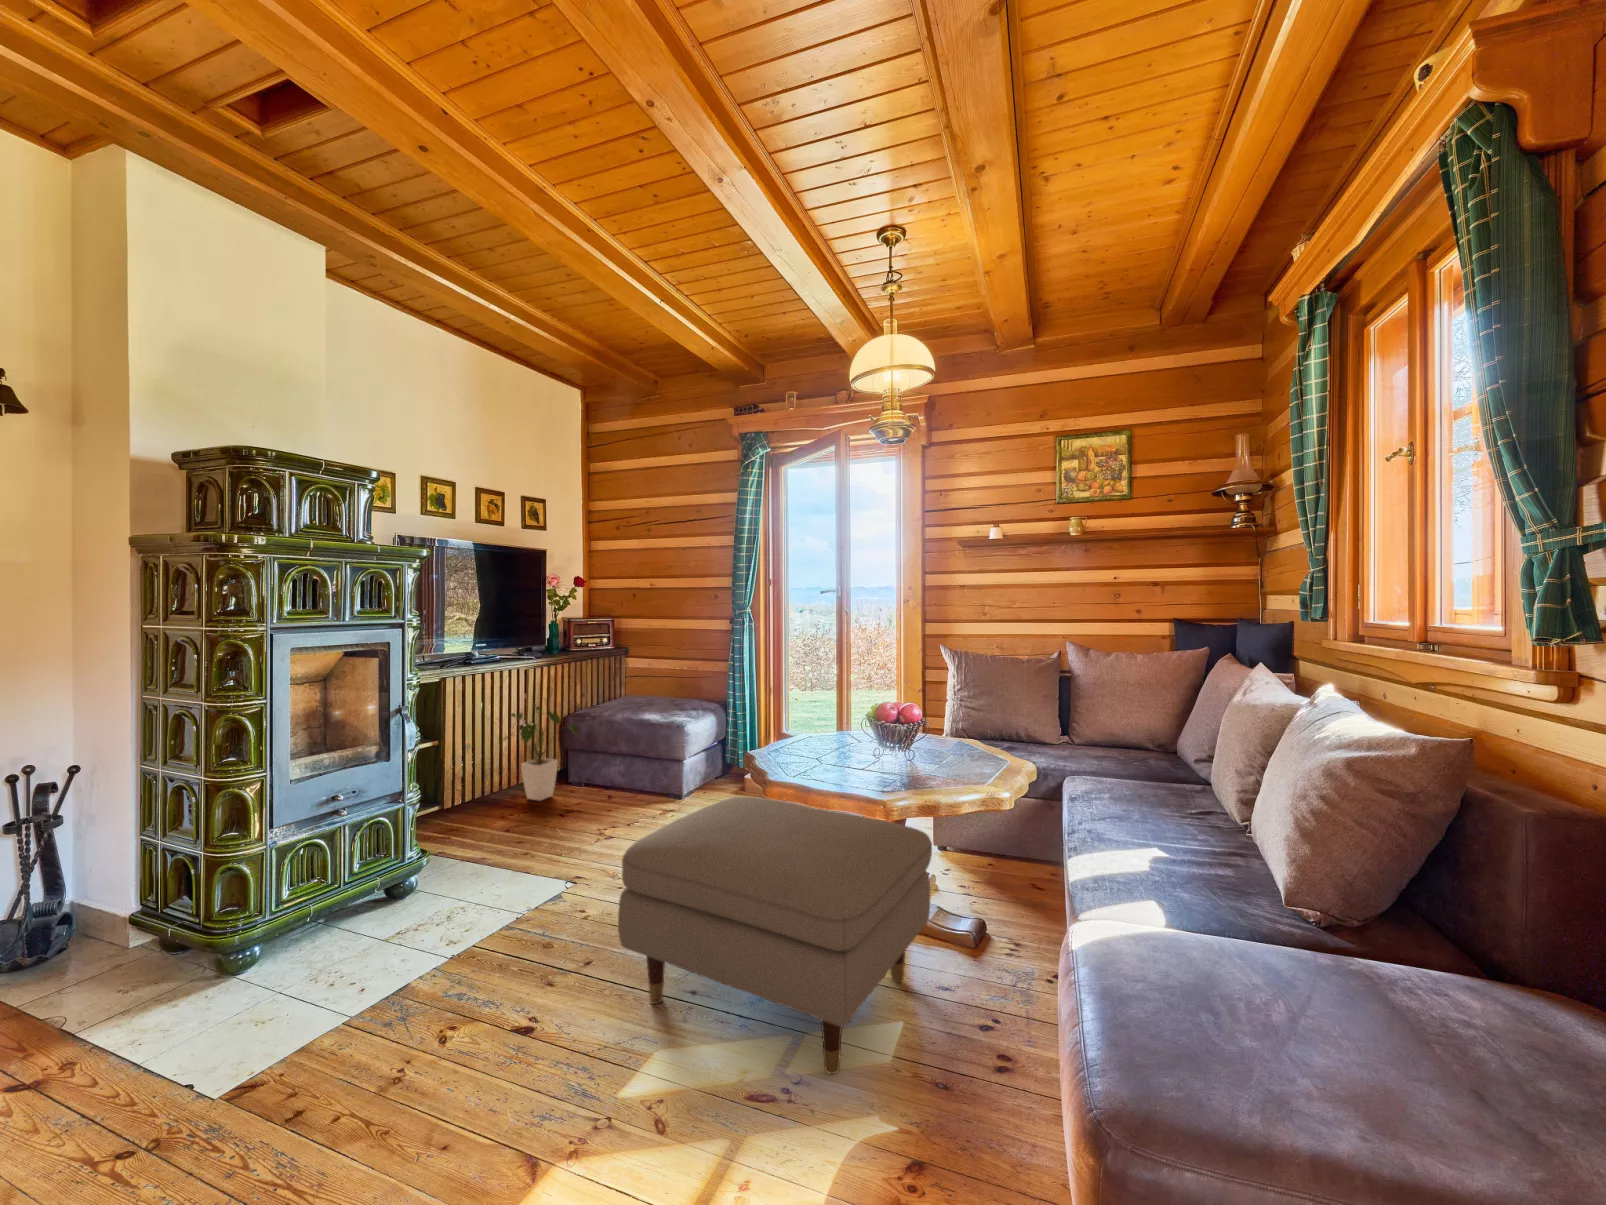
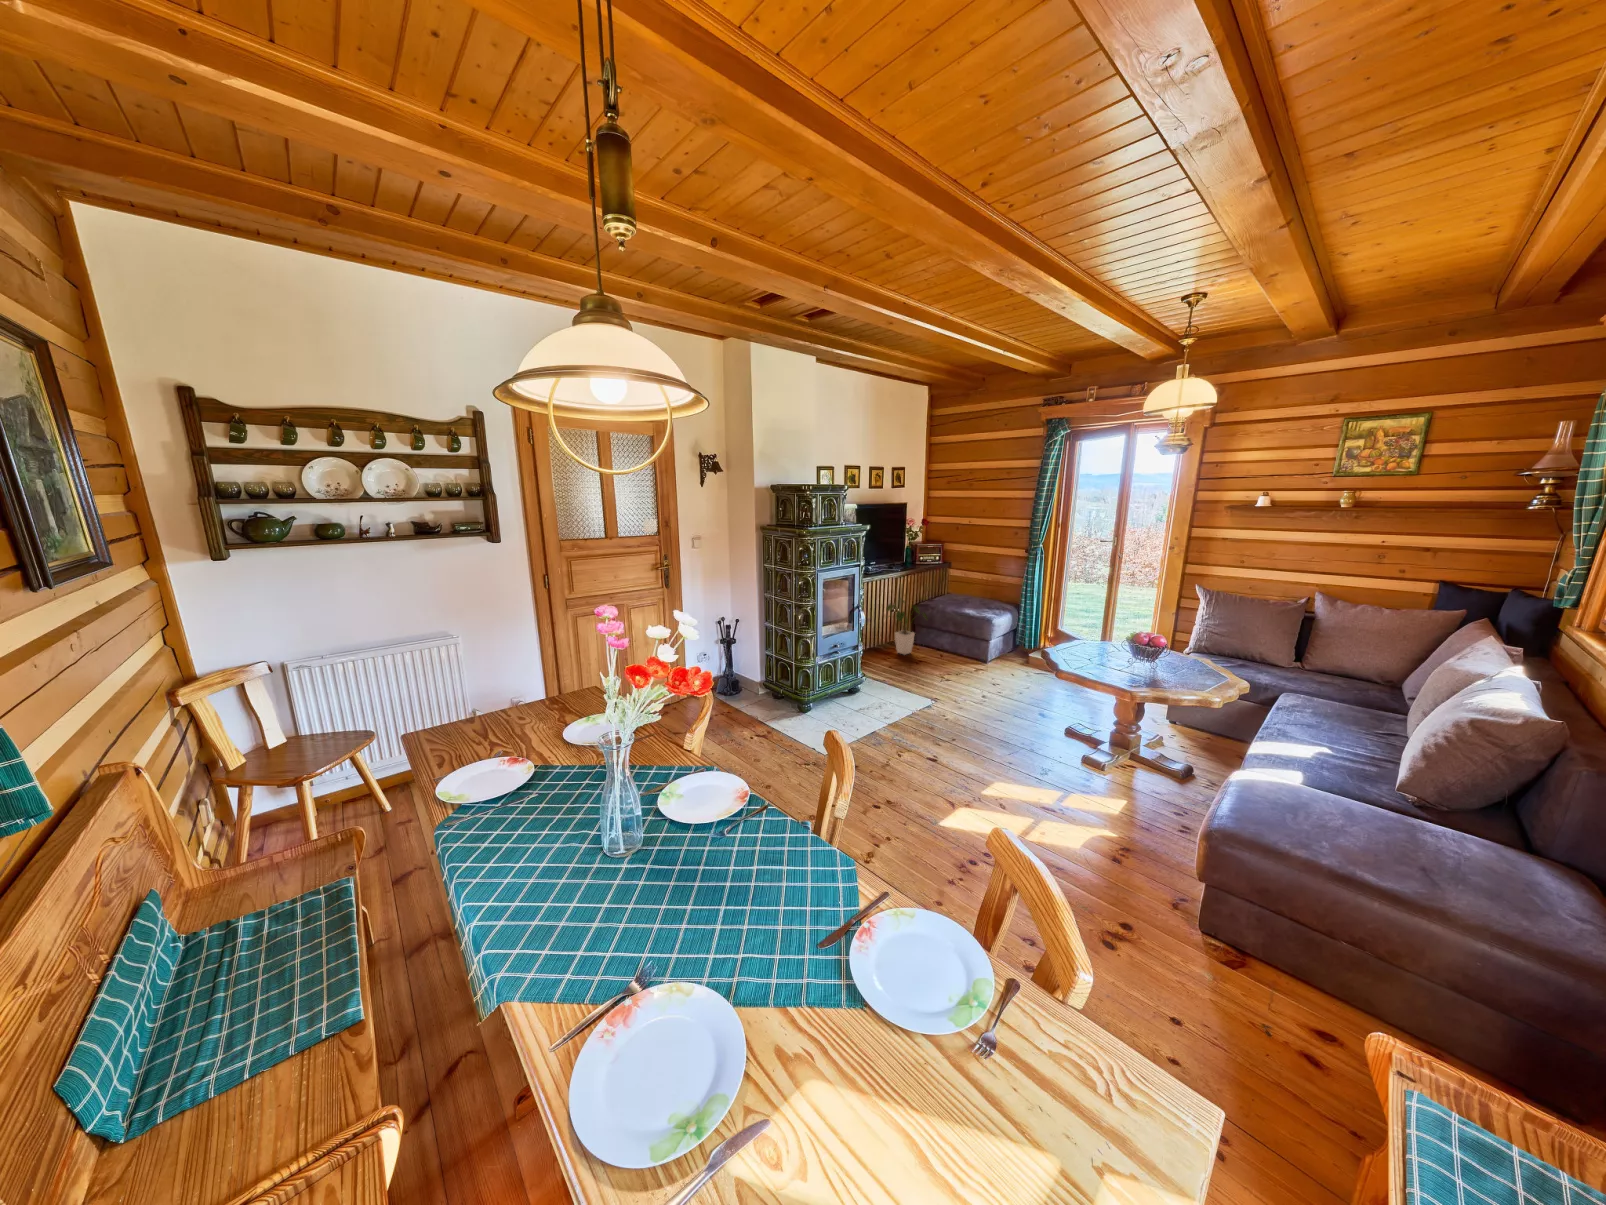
ottoman: present [618,797,932,1074] -> none [975,673,1159,811]

